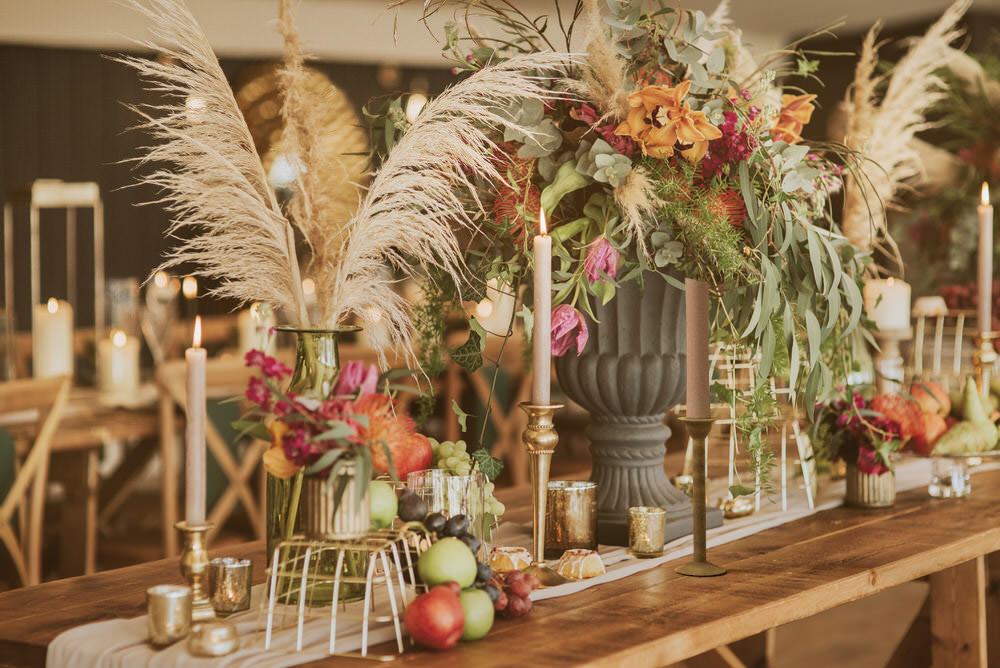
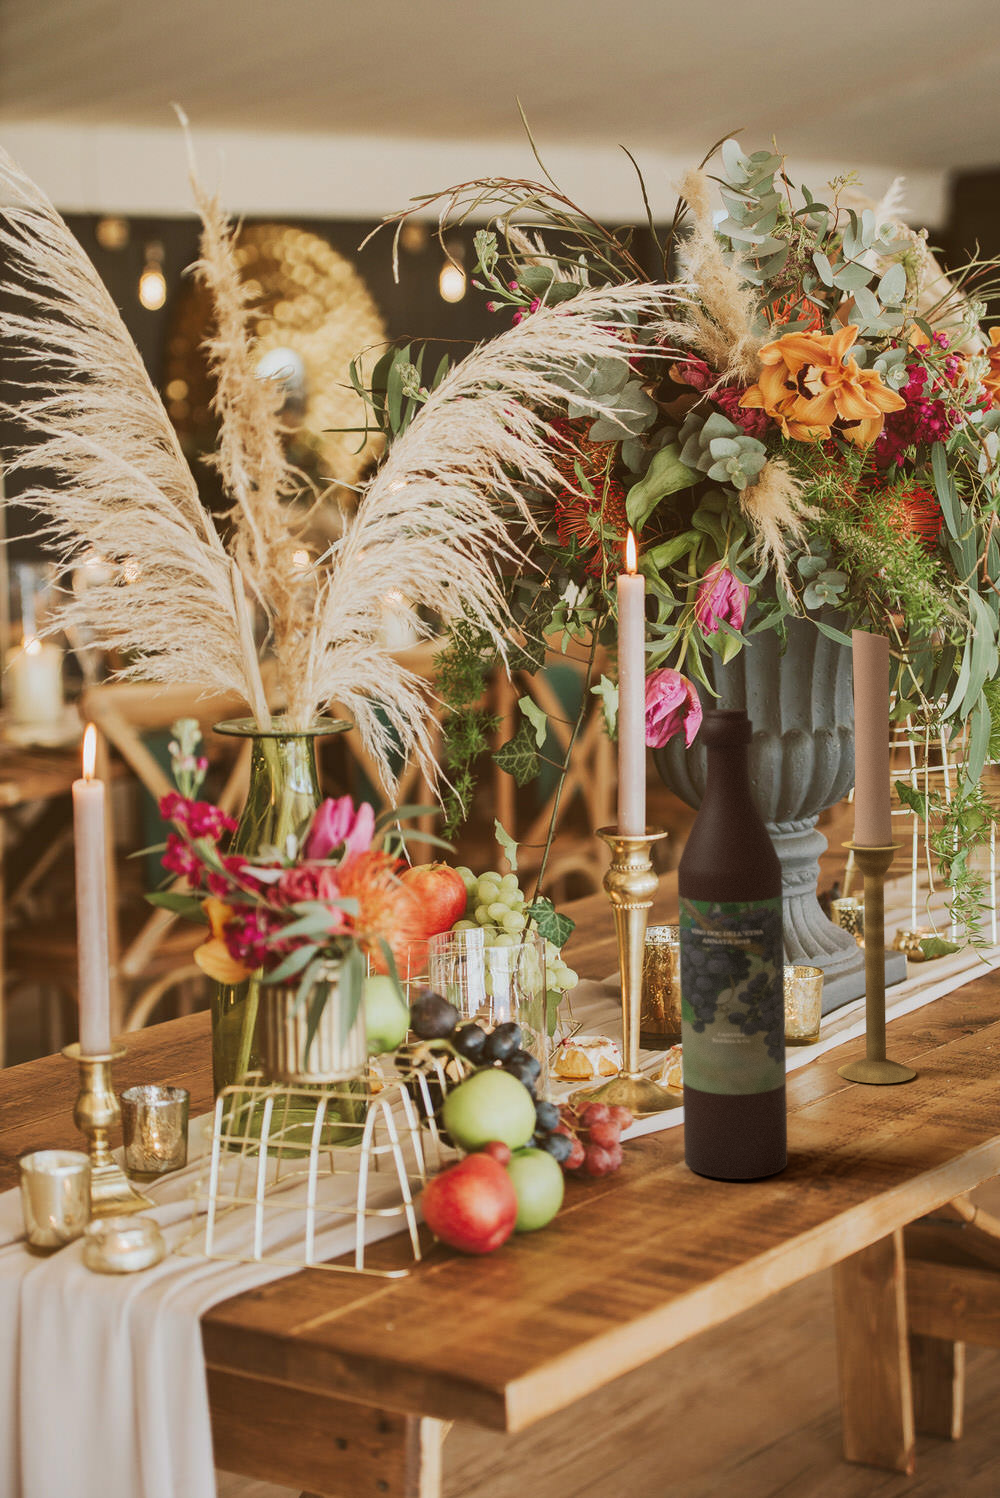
wine bottle: none [570,318,638,618] -> present [678,709,788,1179]

